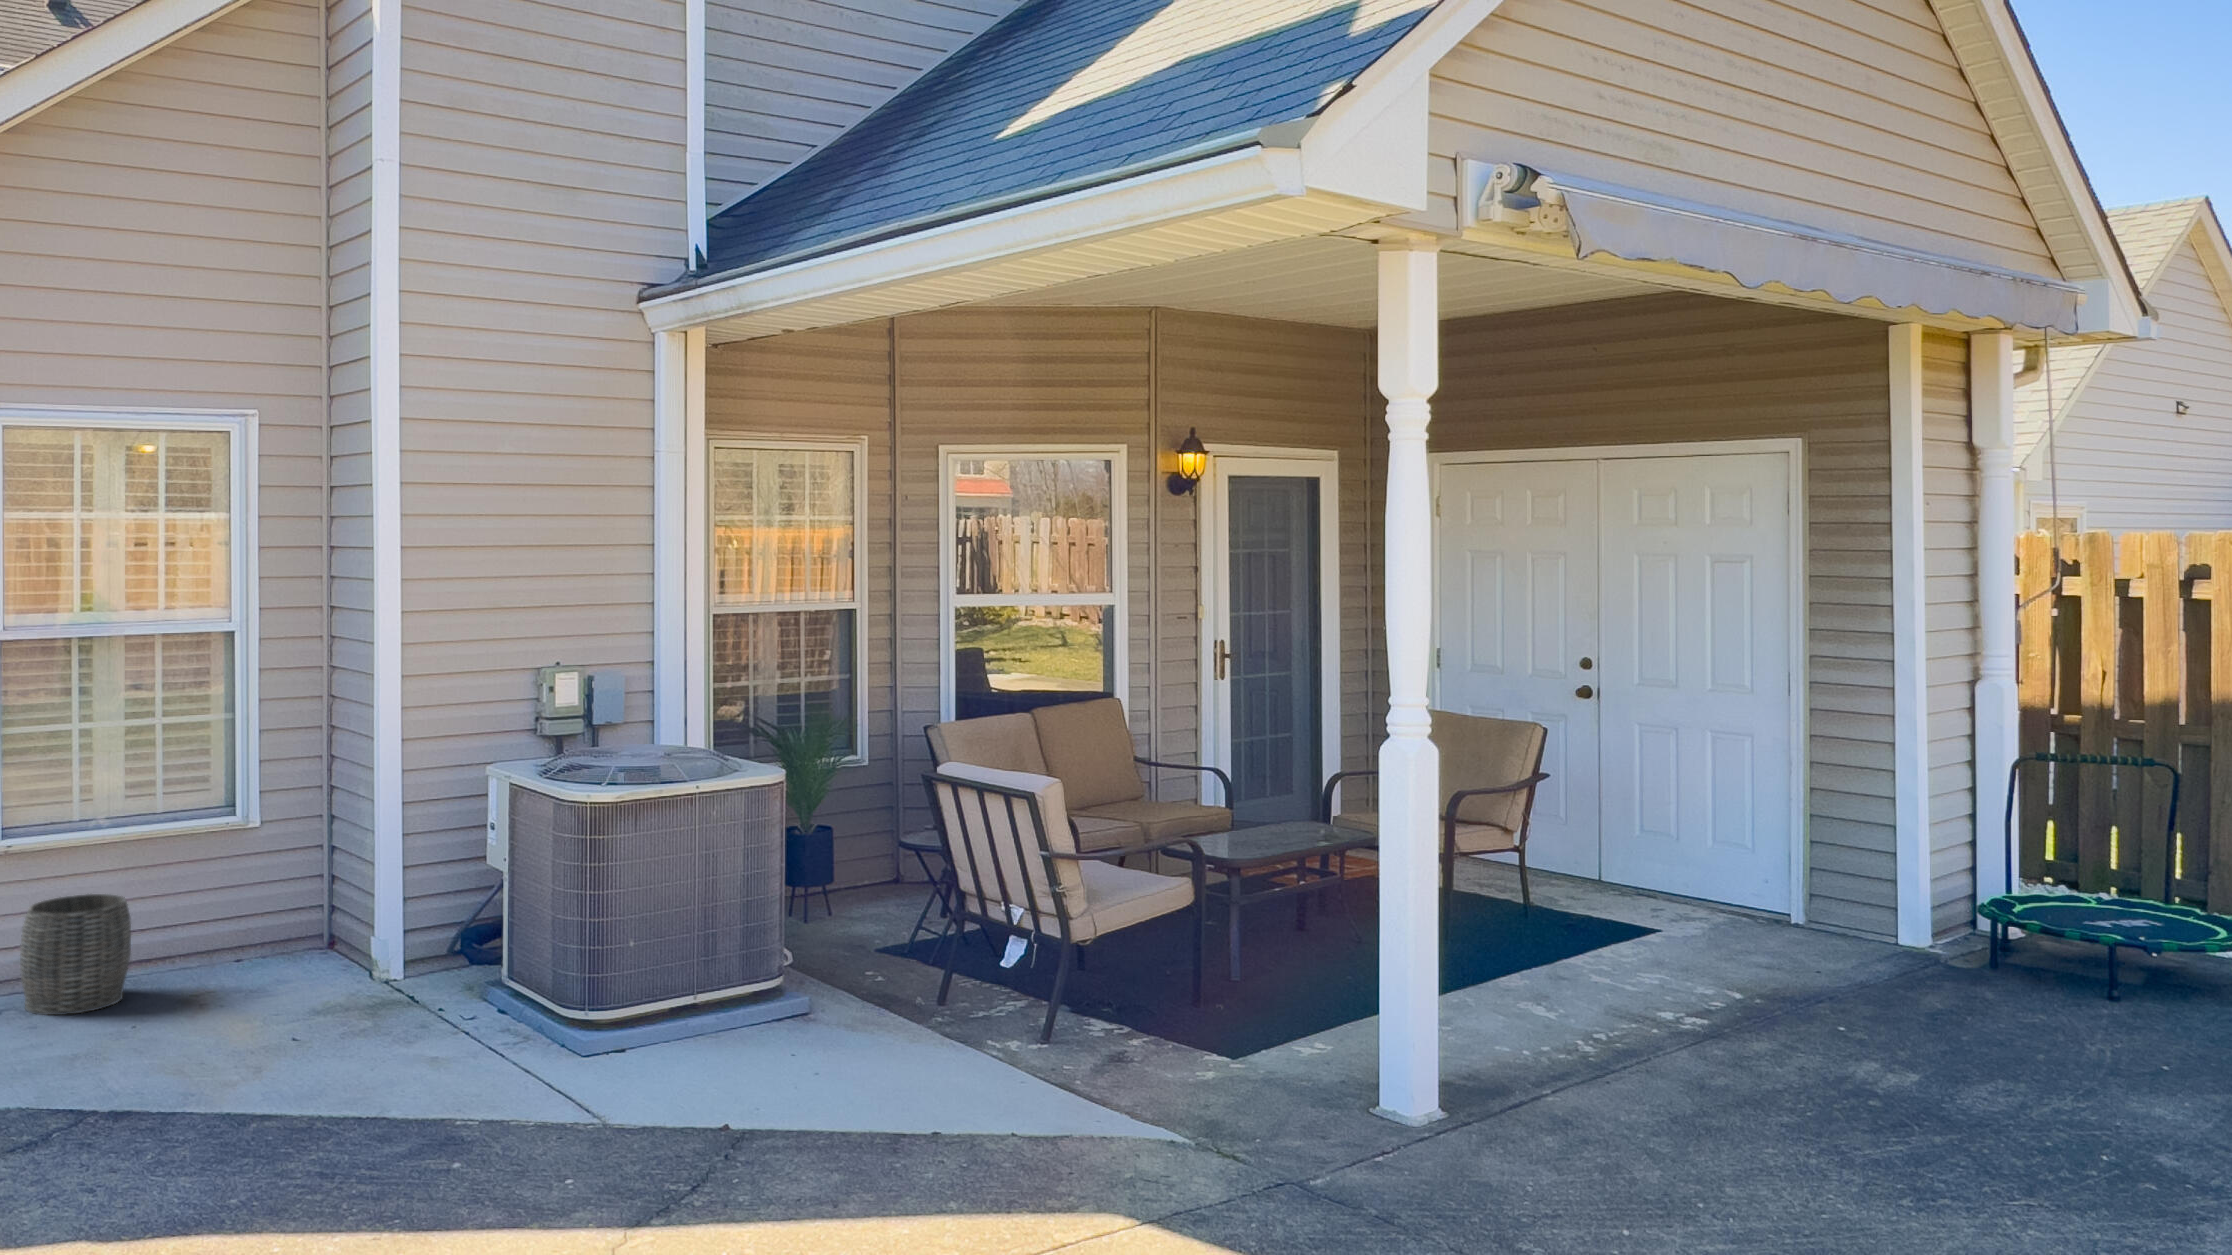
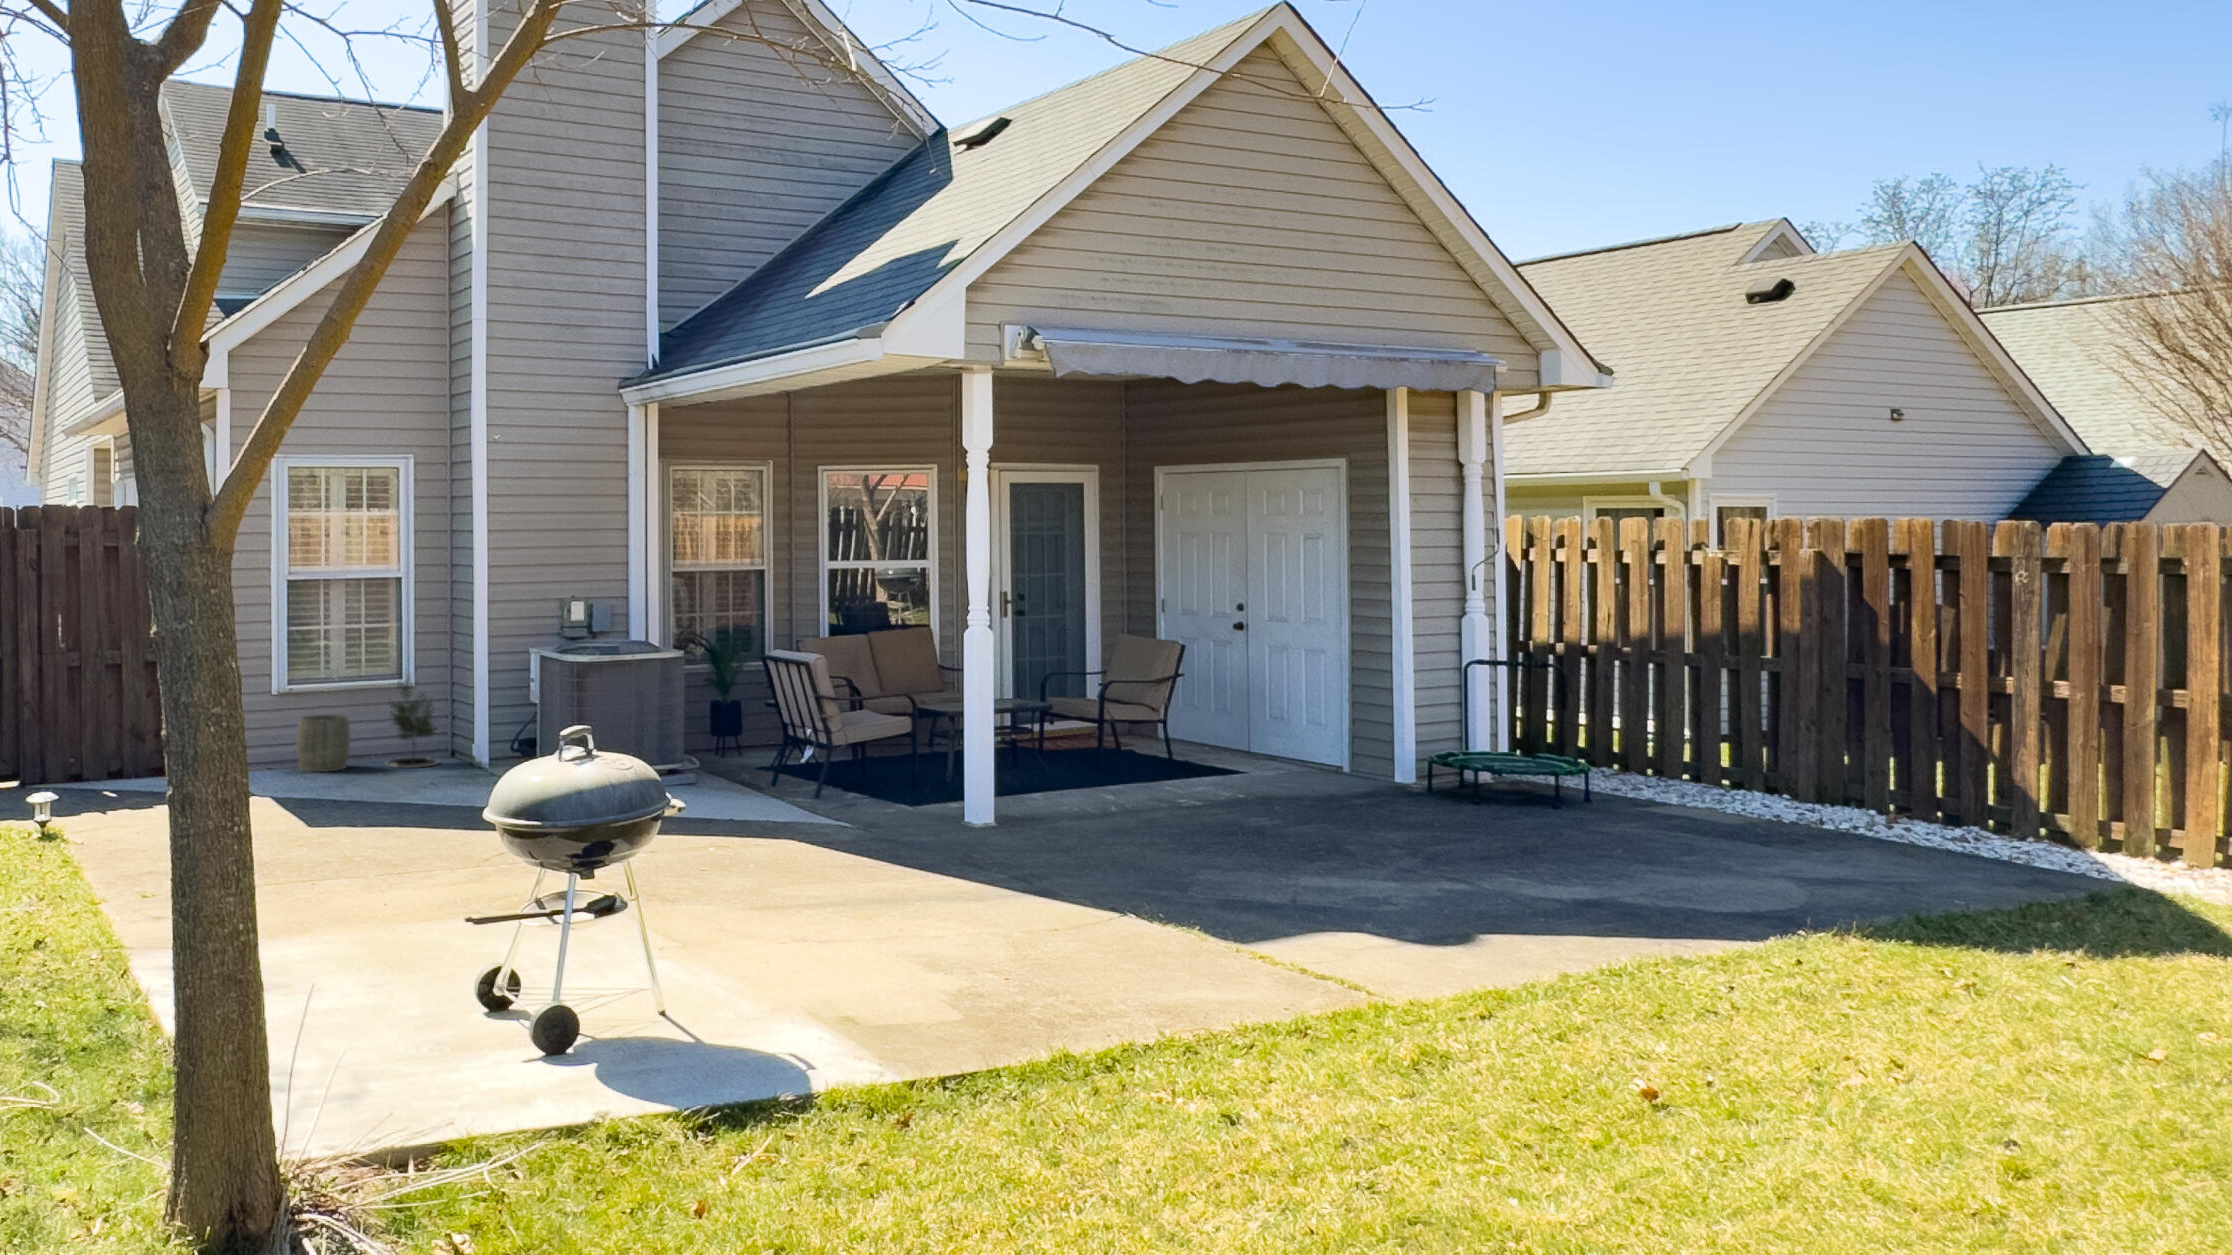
potted tree: none [200,806,312,992] -> present [386,676,438,768]

